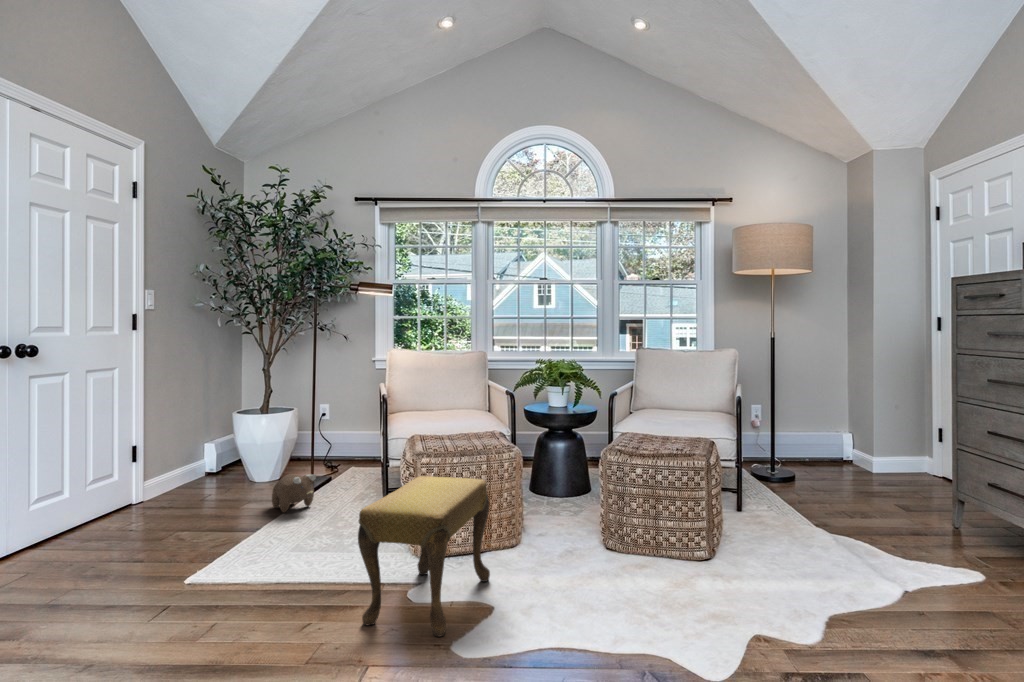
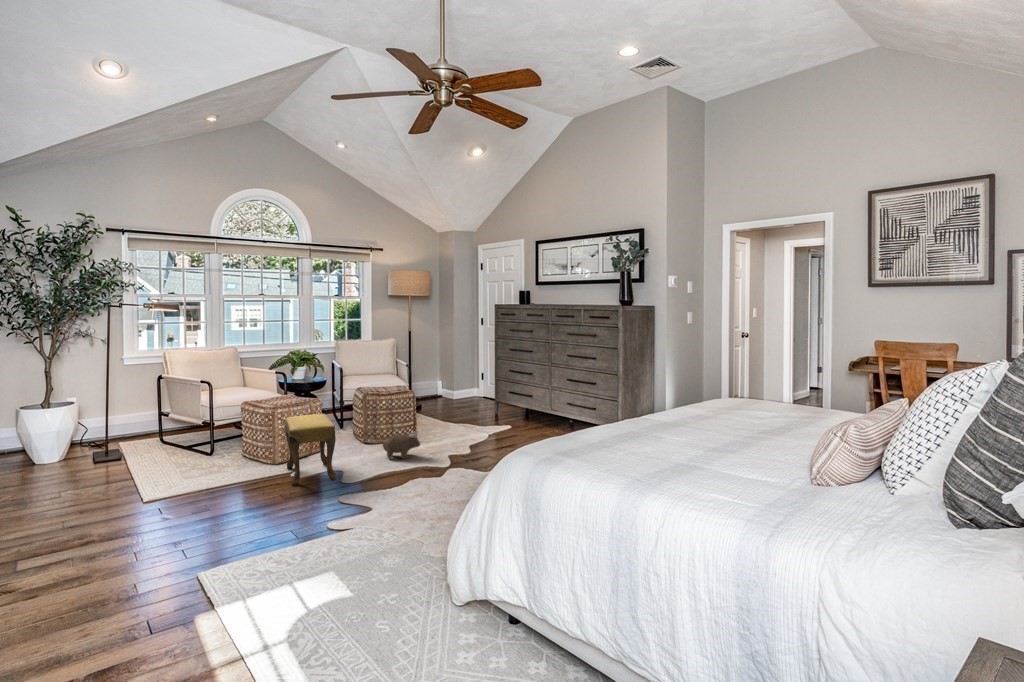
plush toy: present [272,474,316,513] -> present [383,431,421,459]

